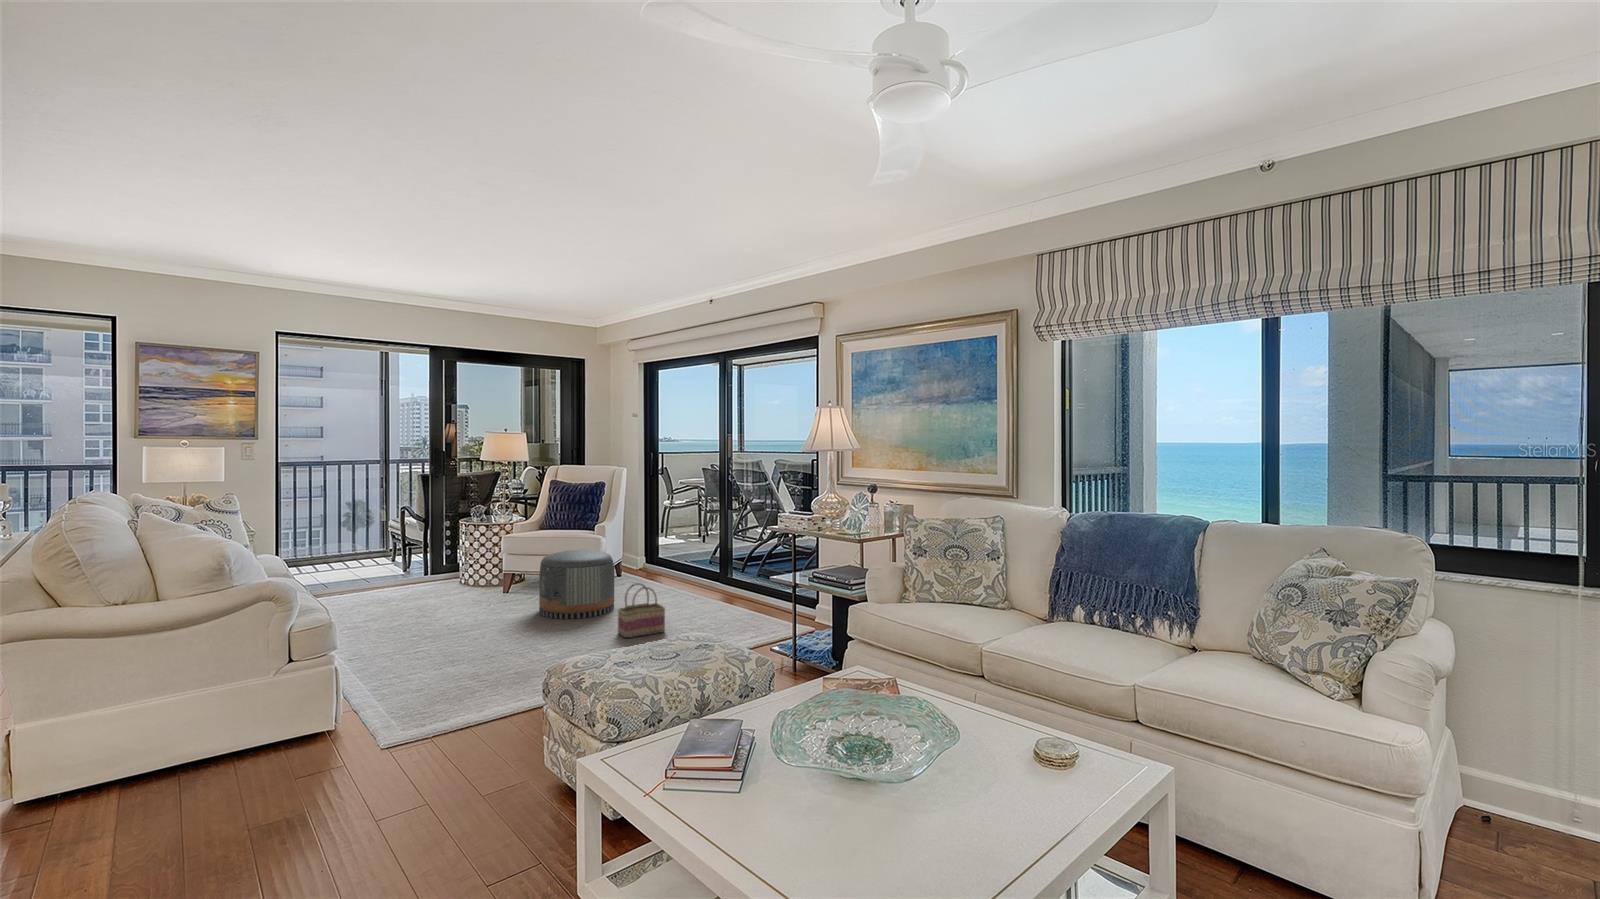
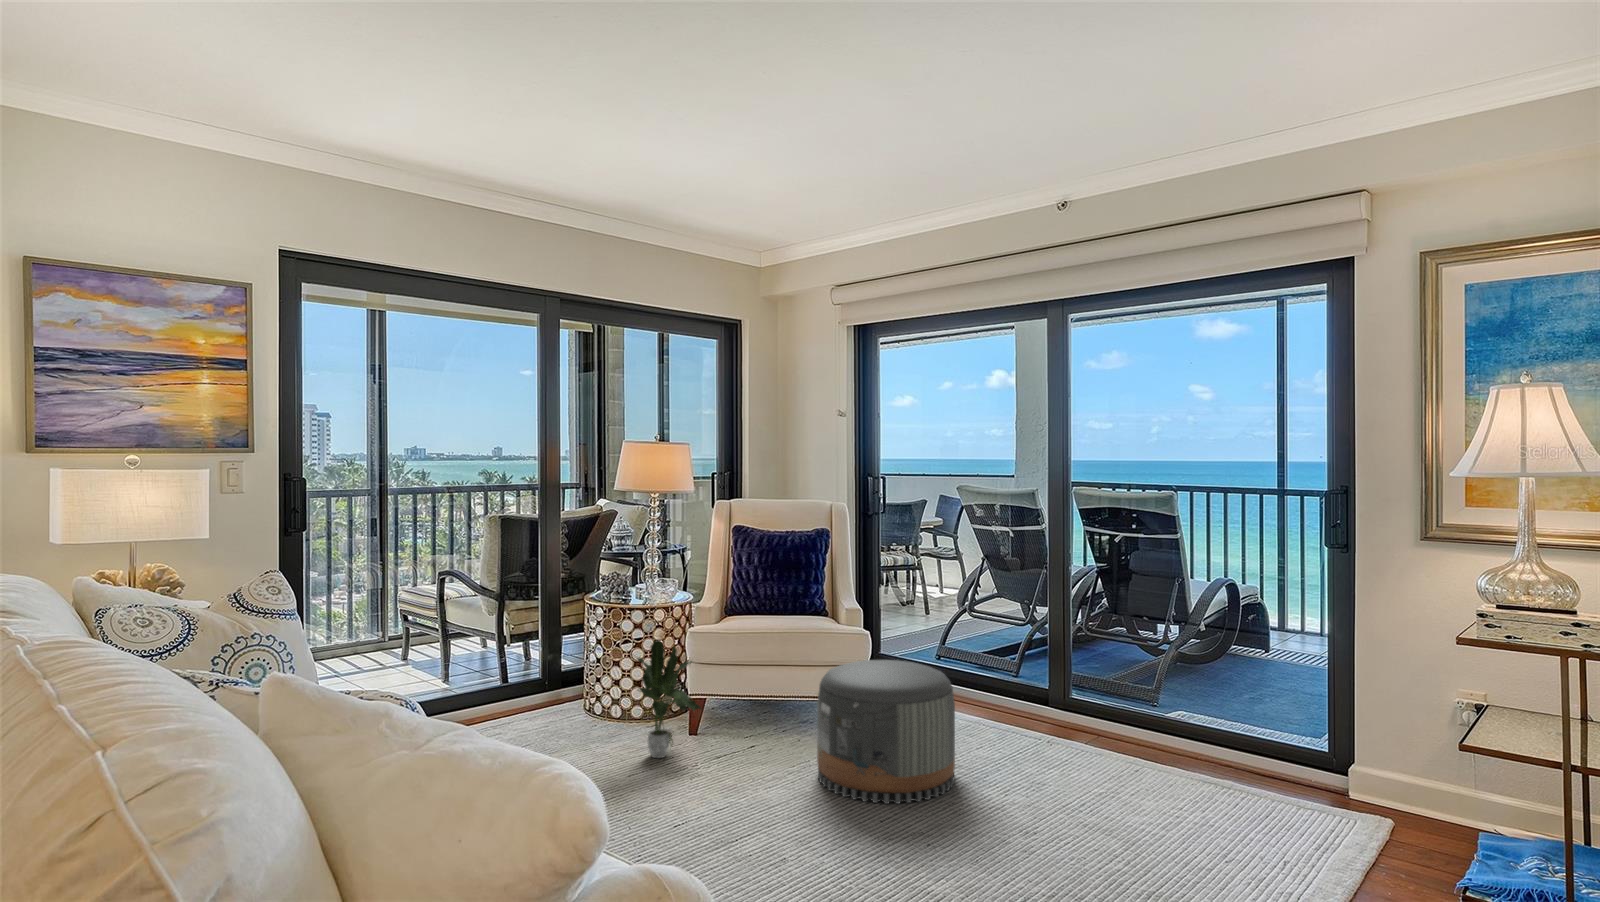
potted plant: none [454,539,498,601] -> present [637,640,701,758]
basket: present [618,583,665,638] -> none [1055,739,1146,860]

